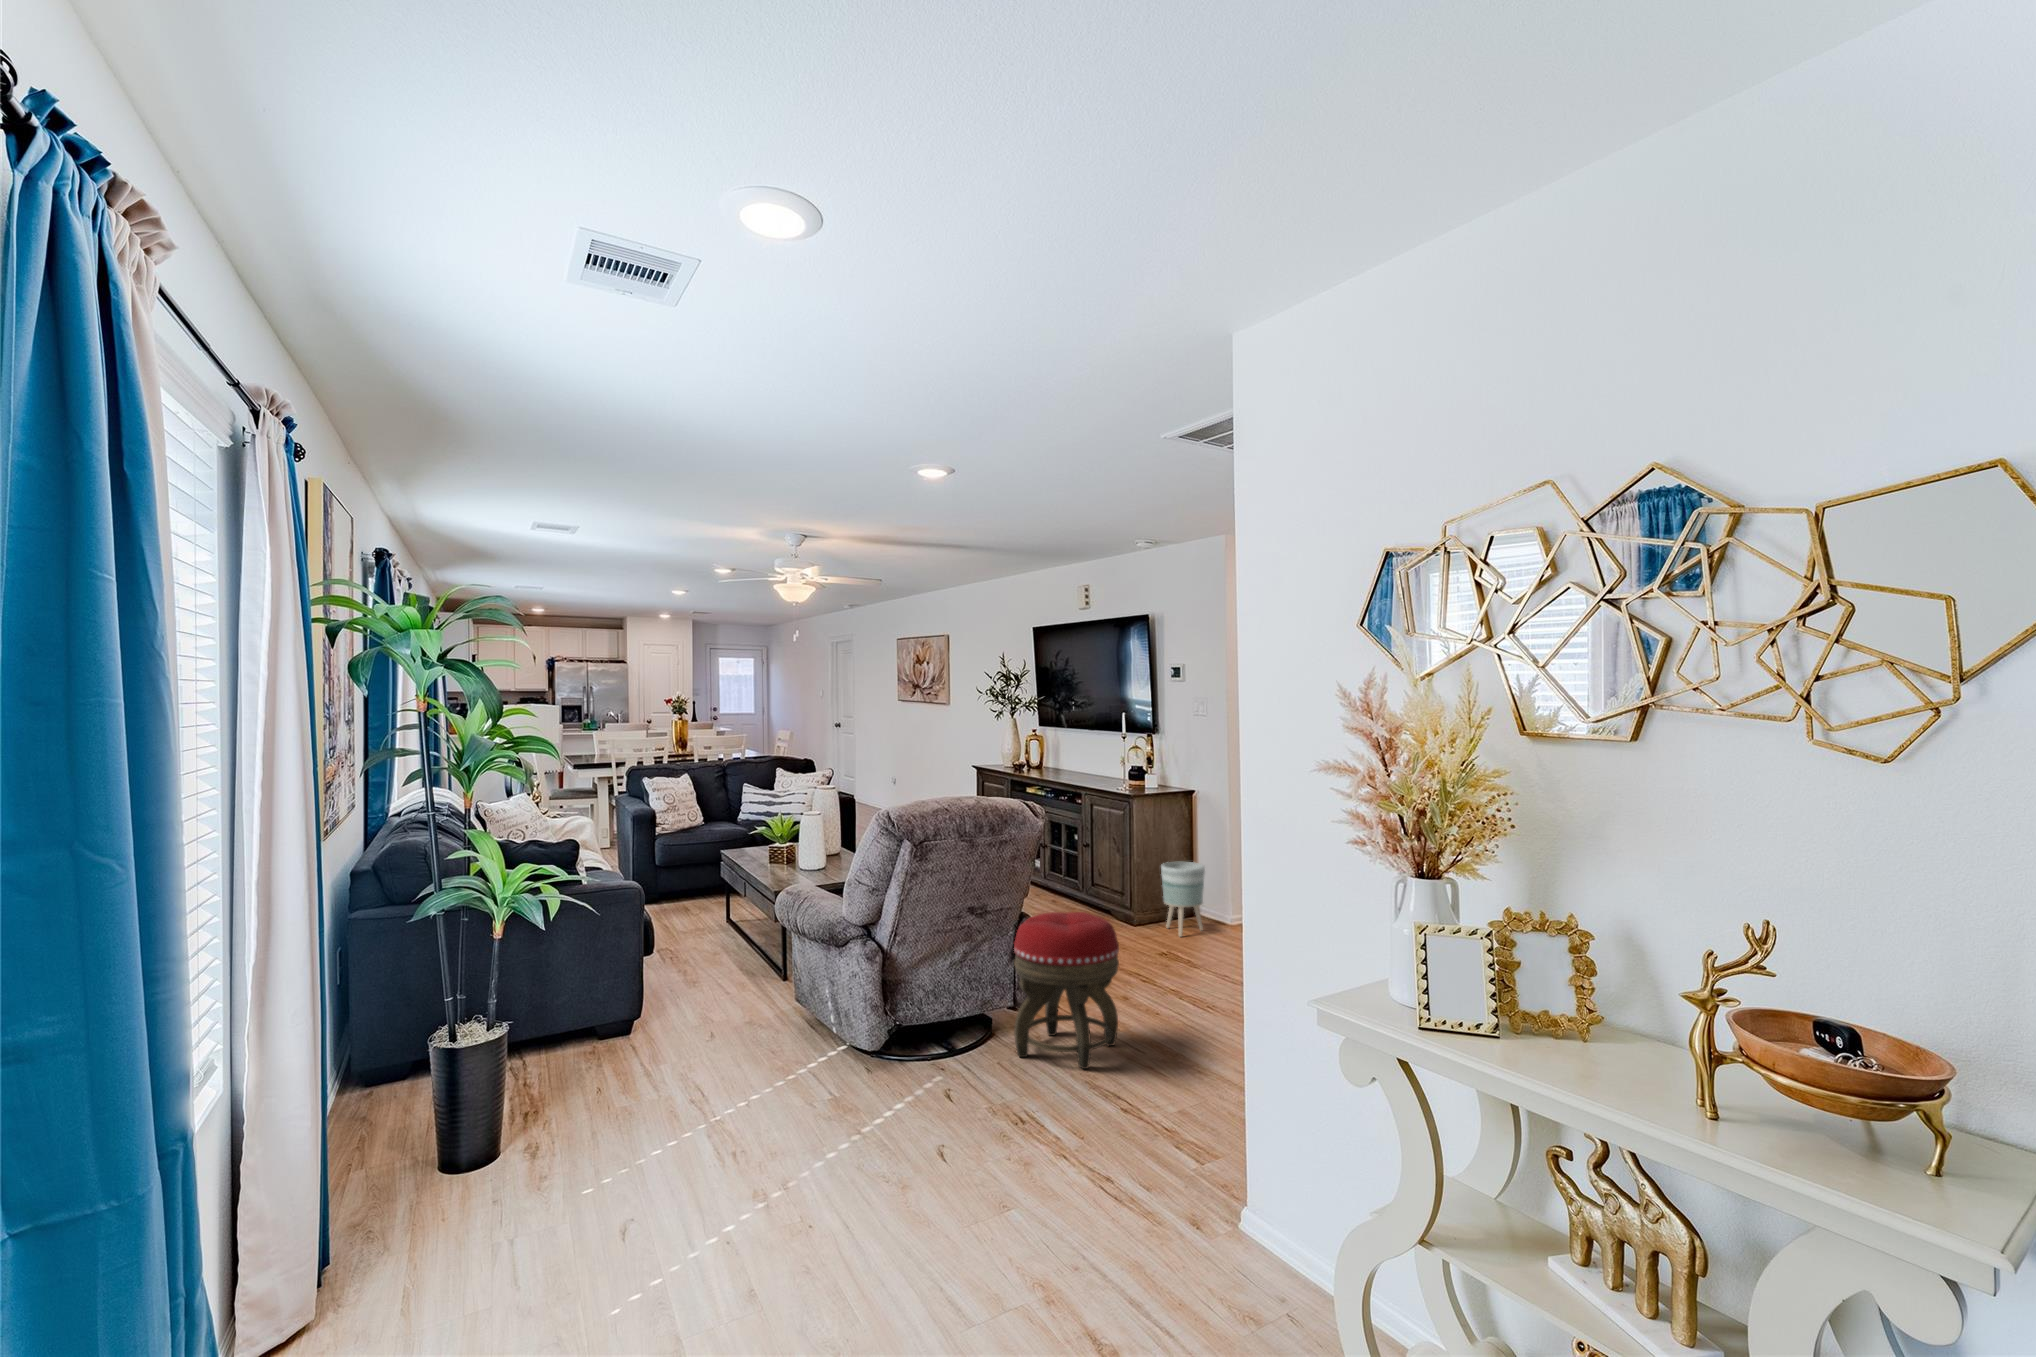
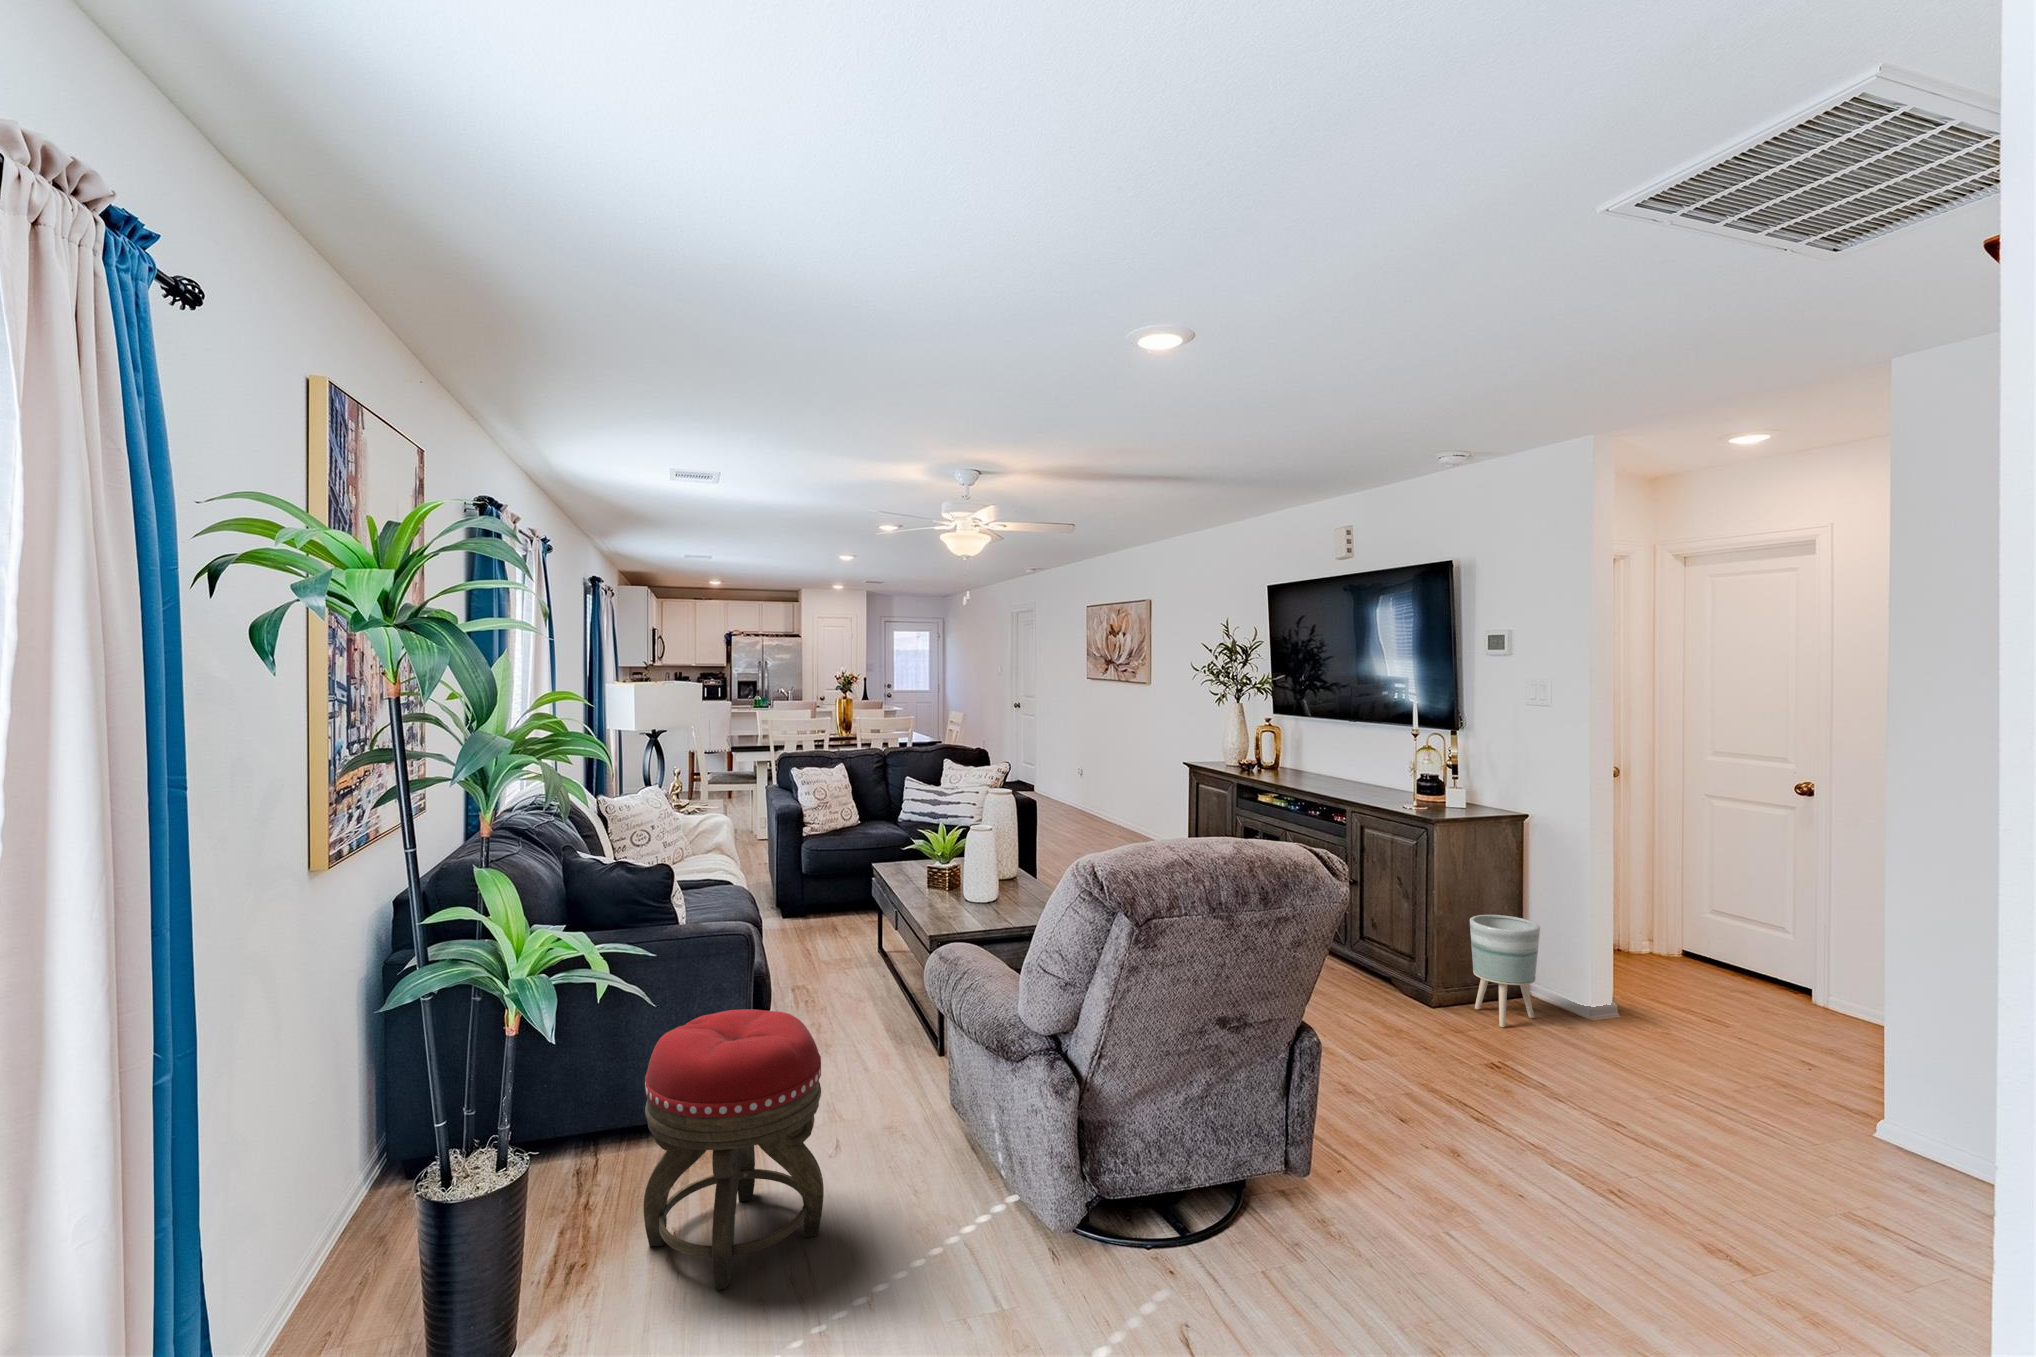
footstool: present [1014,912,1119,1069] -> present [644,1009,824,1290]

